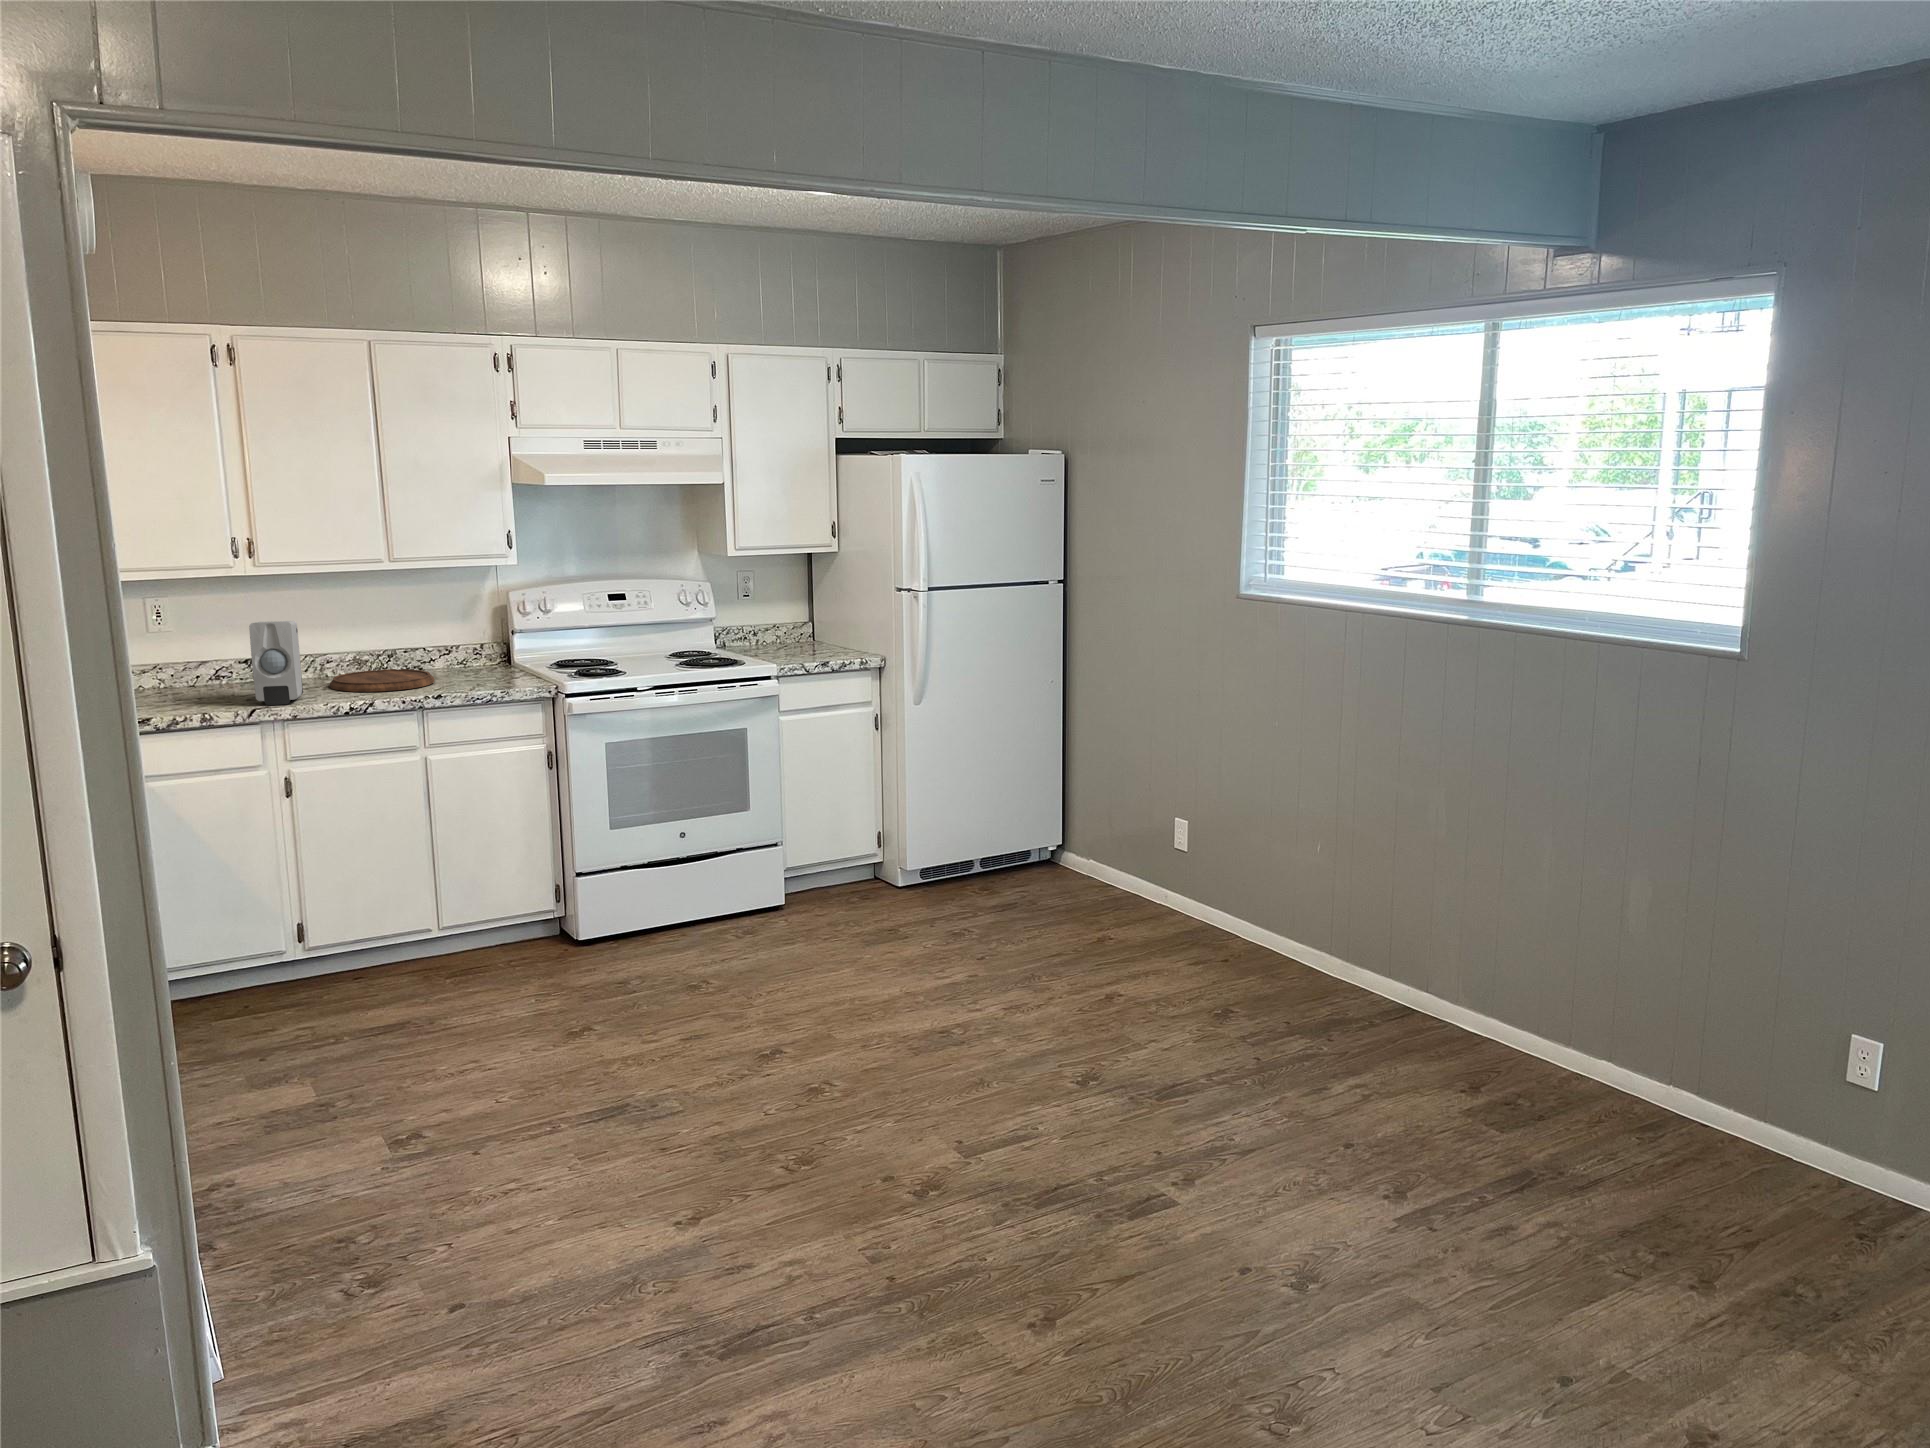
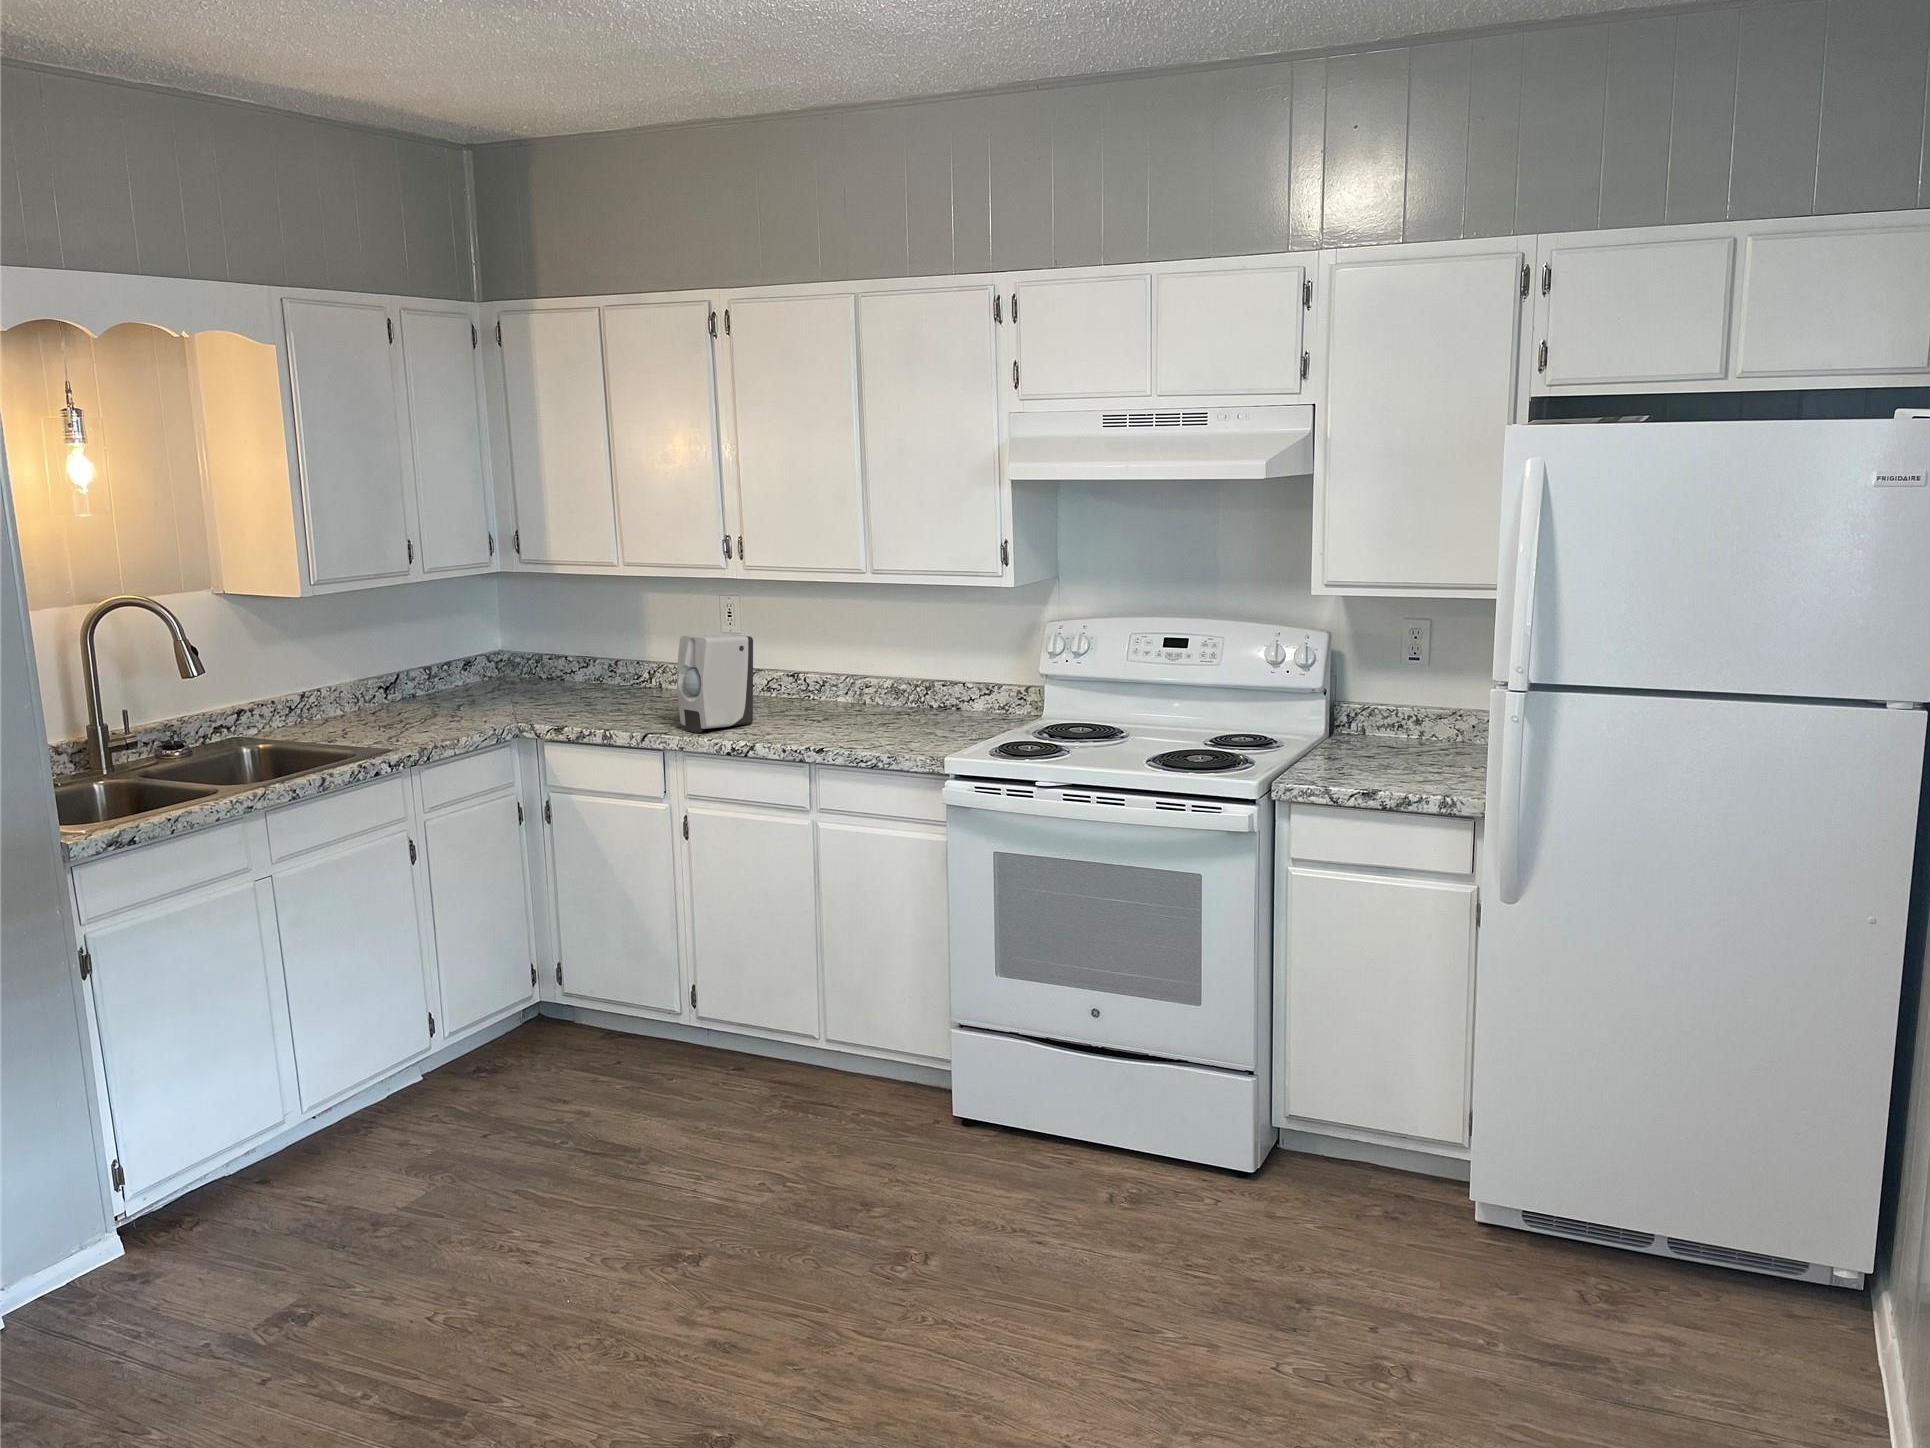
cutting board: present [330,669,435,692] -> none [797,703,918,734]

